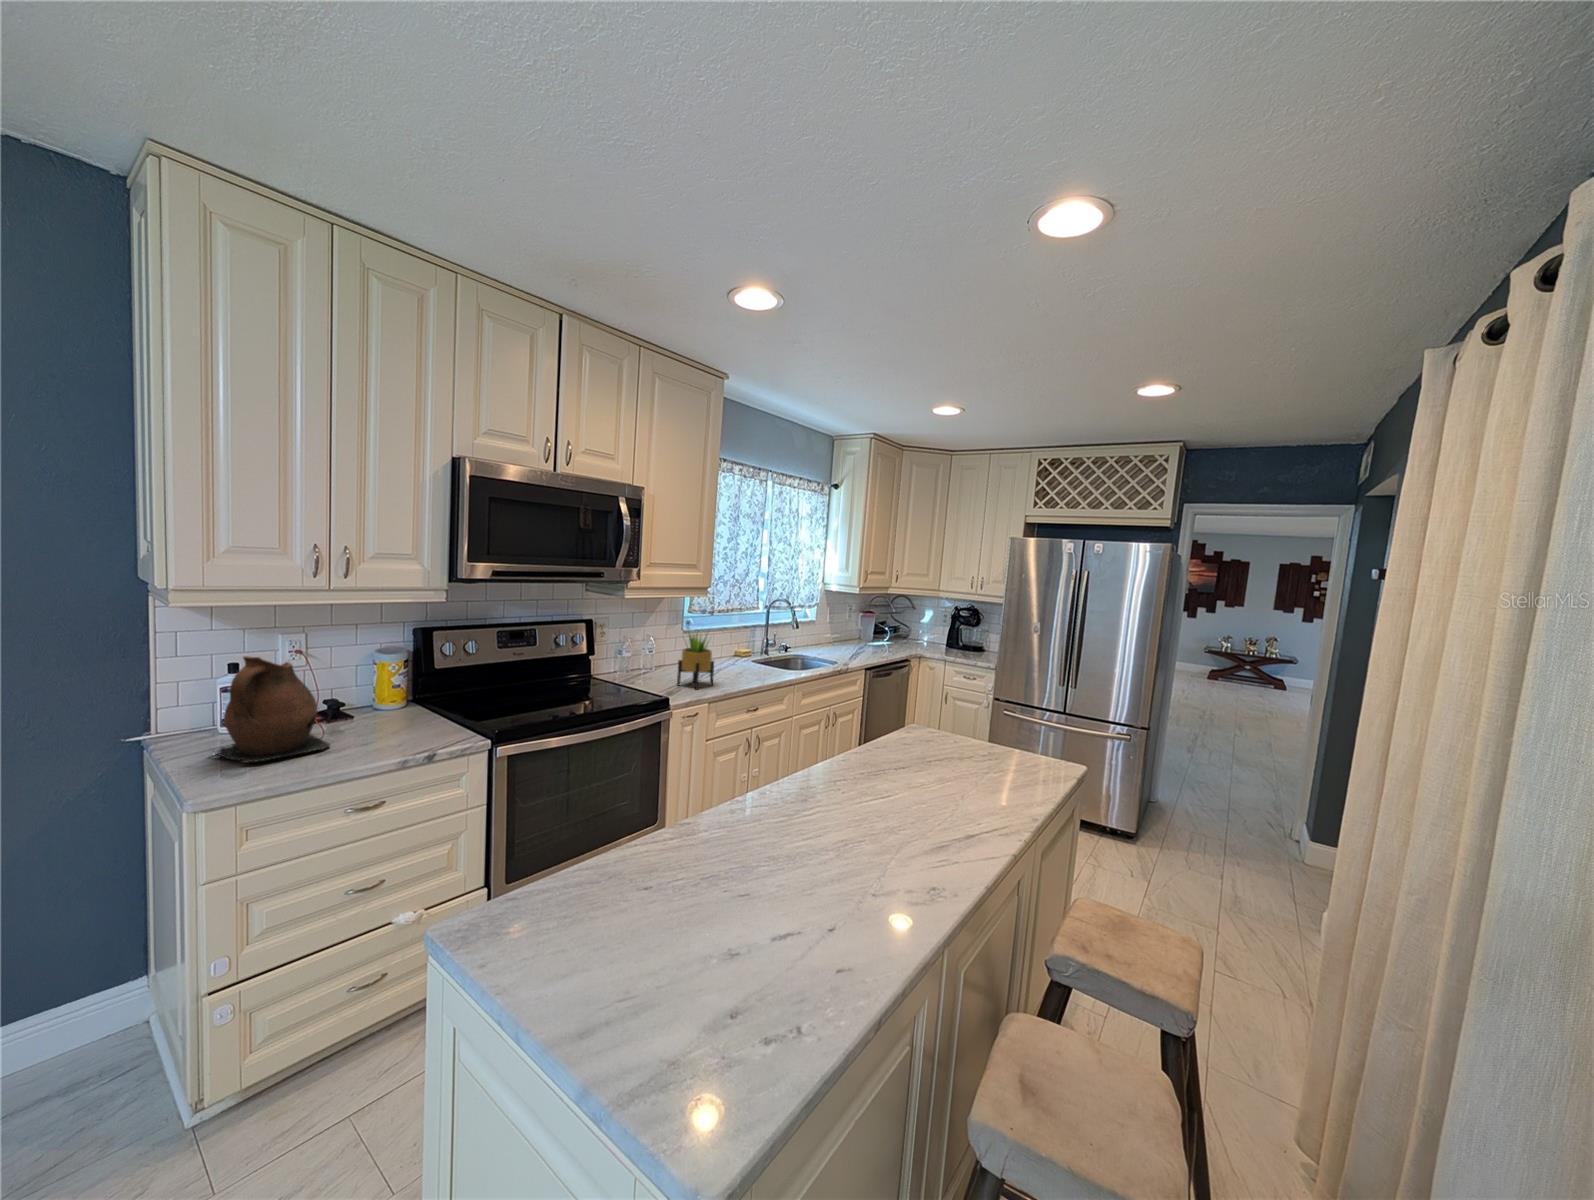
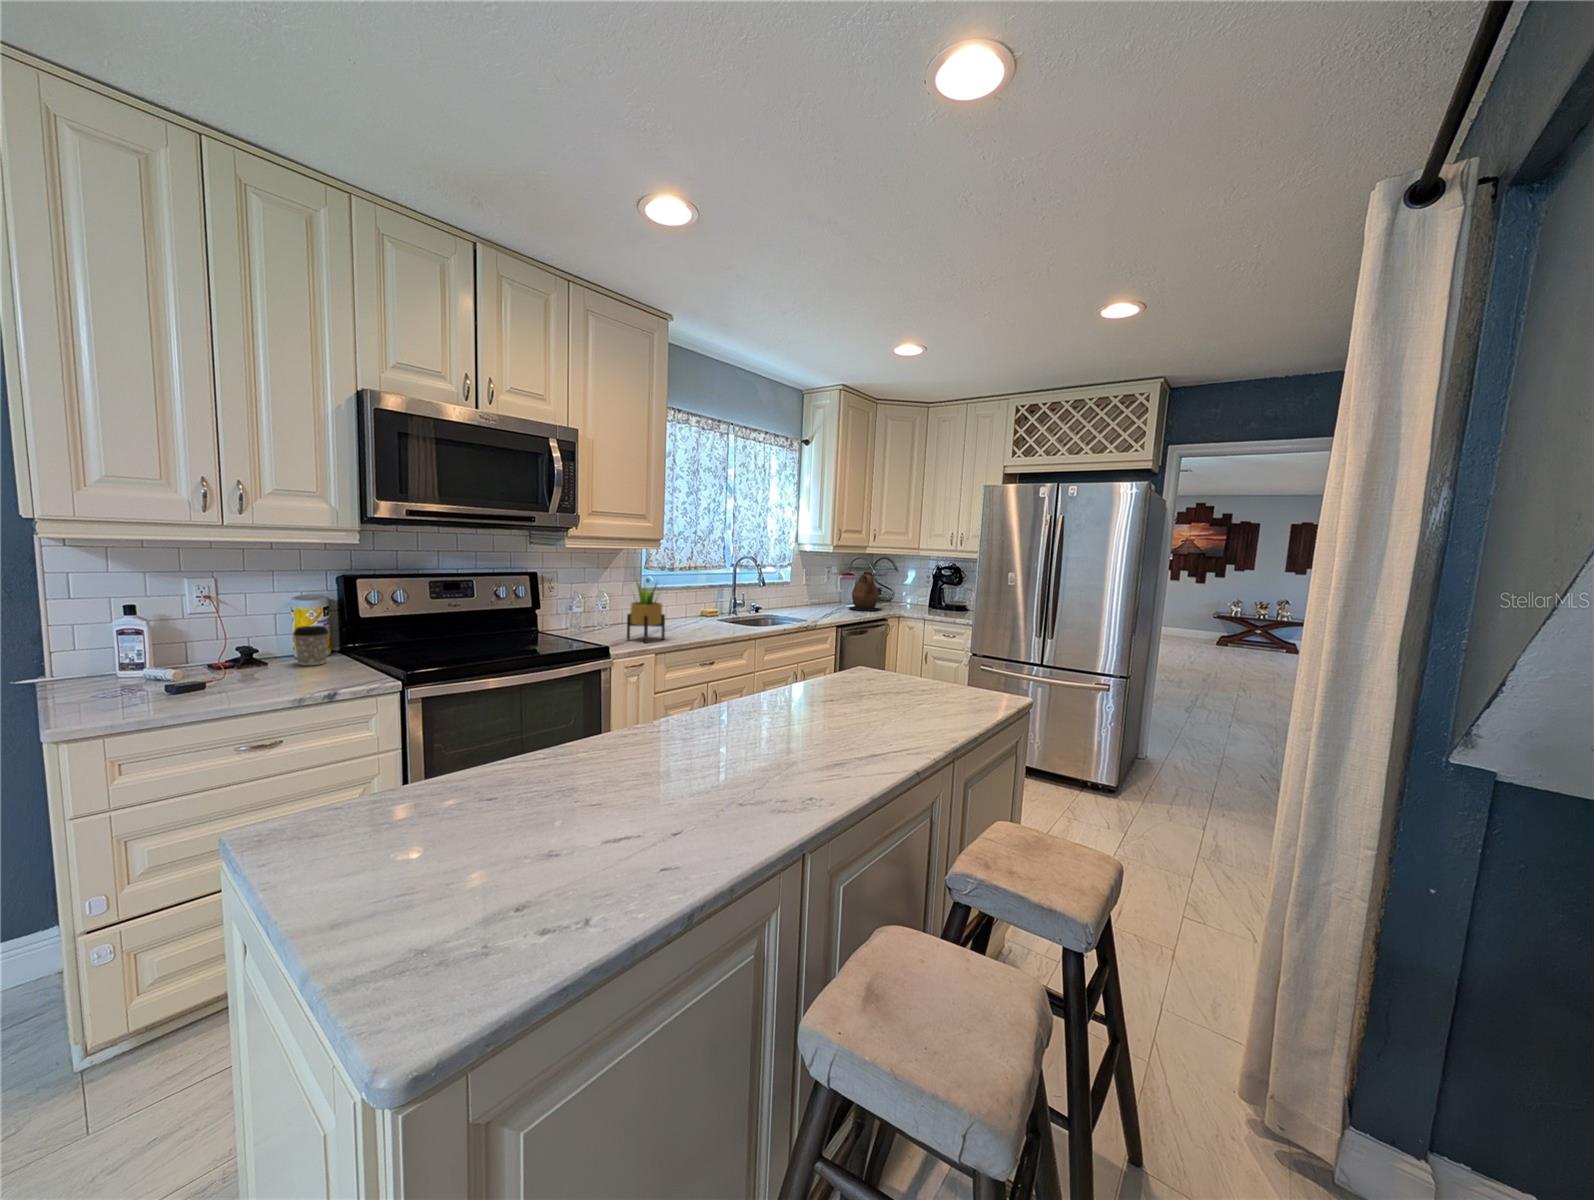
ceramic pitcher: present [216,656,330,763] -> present [849,572,881,611]
coffee cup: none [381,680,415,720] -> present [293,626,329,665]

